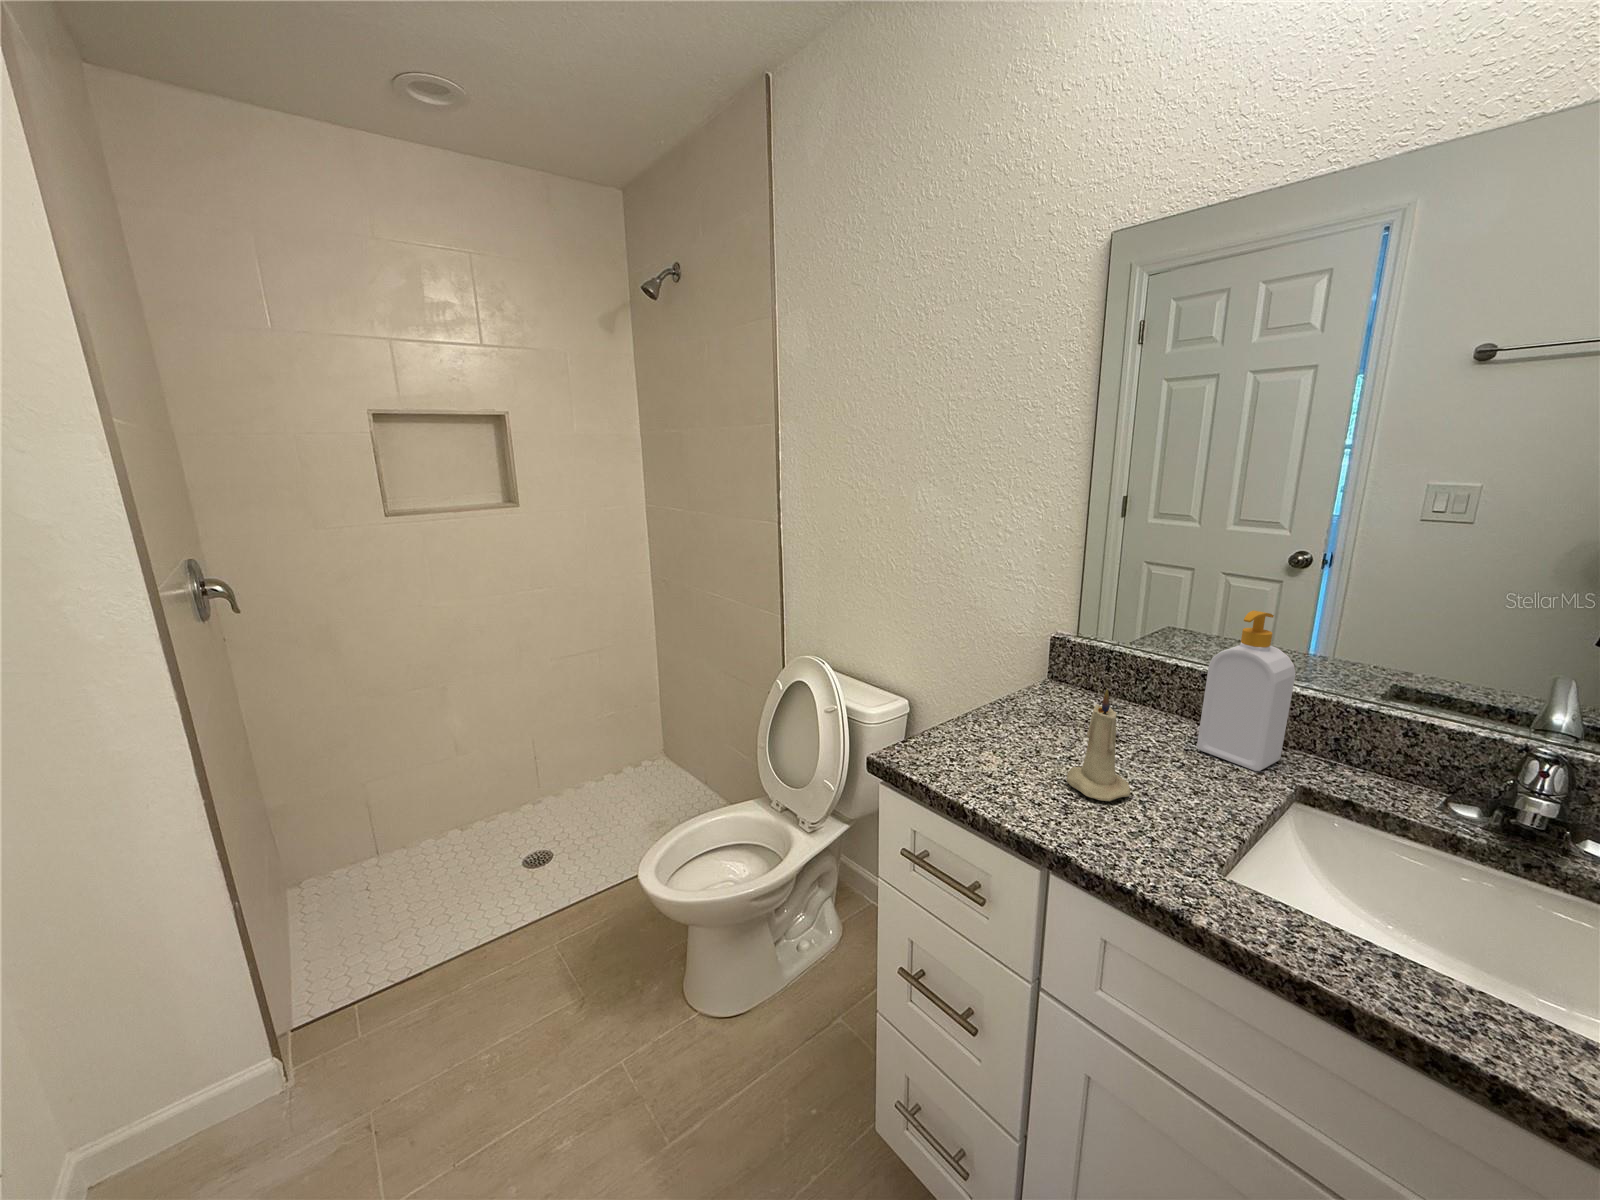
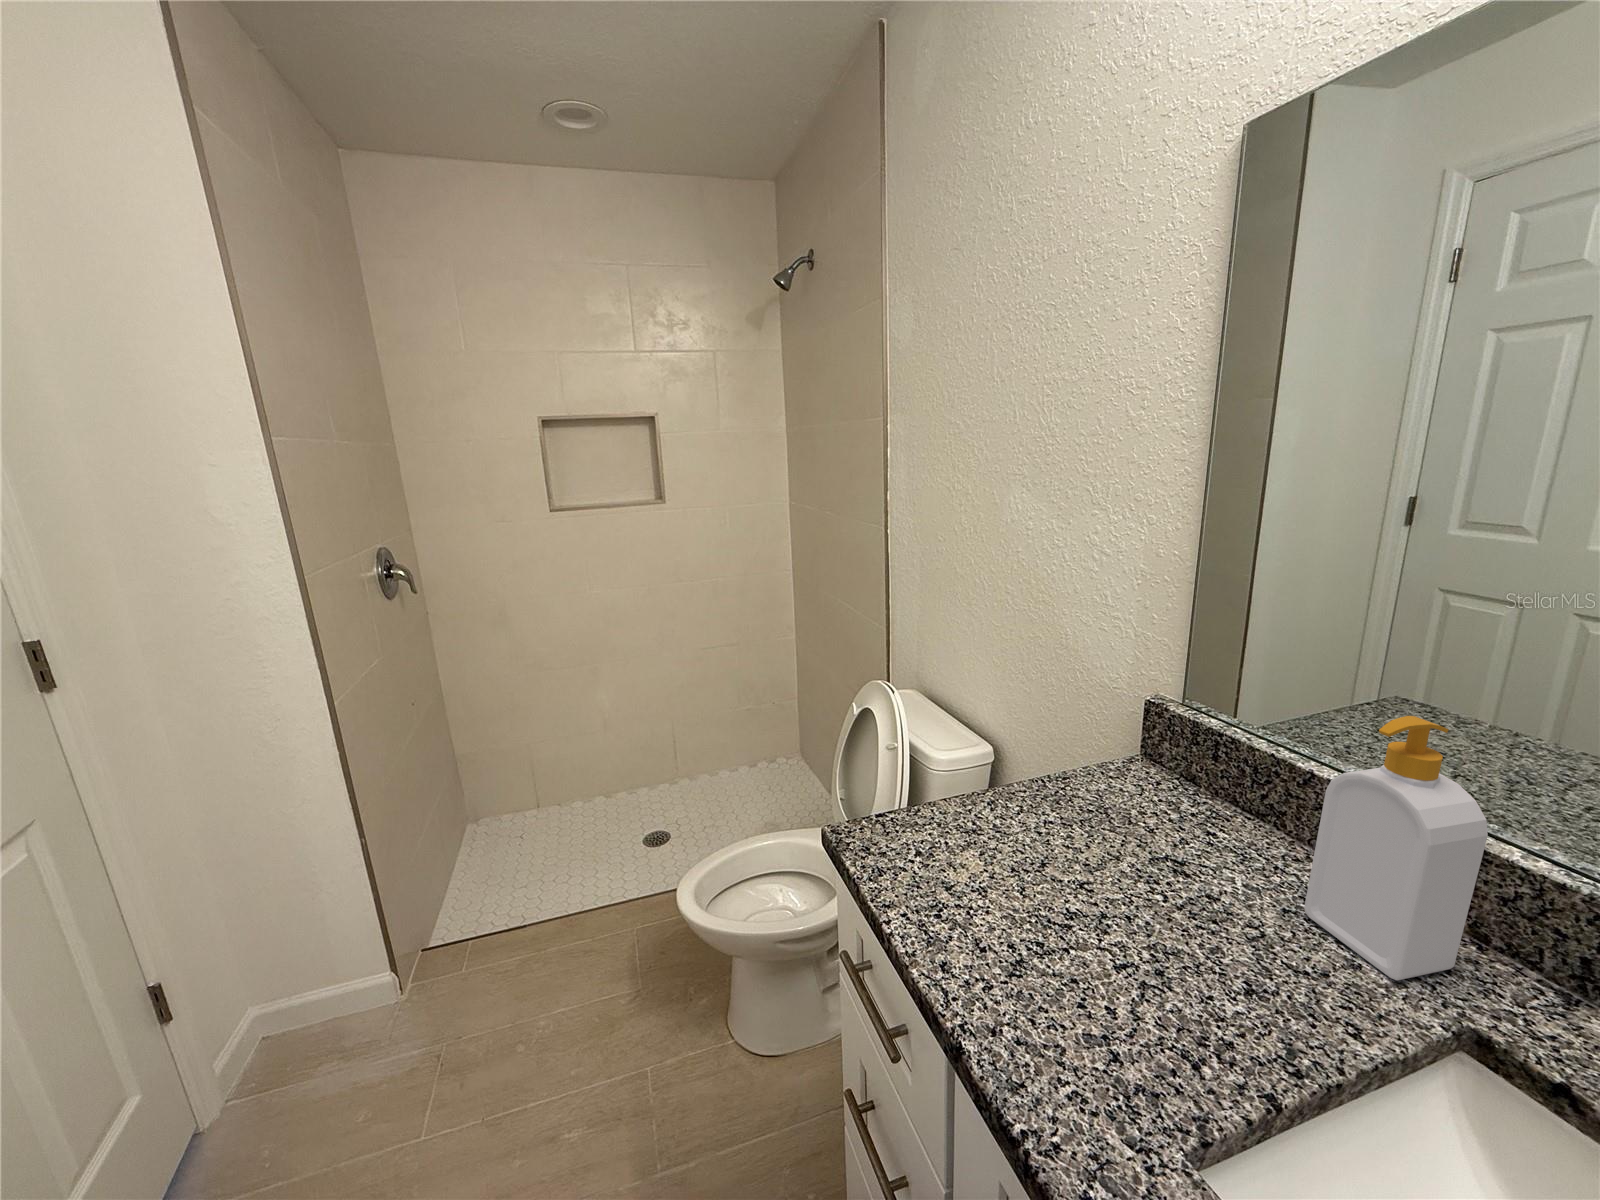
candle: present [1067,689,1130,801] -> none [1048,806,1138,971]

